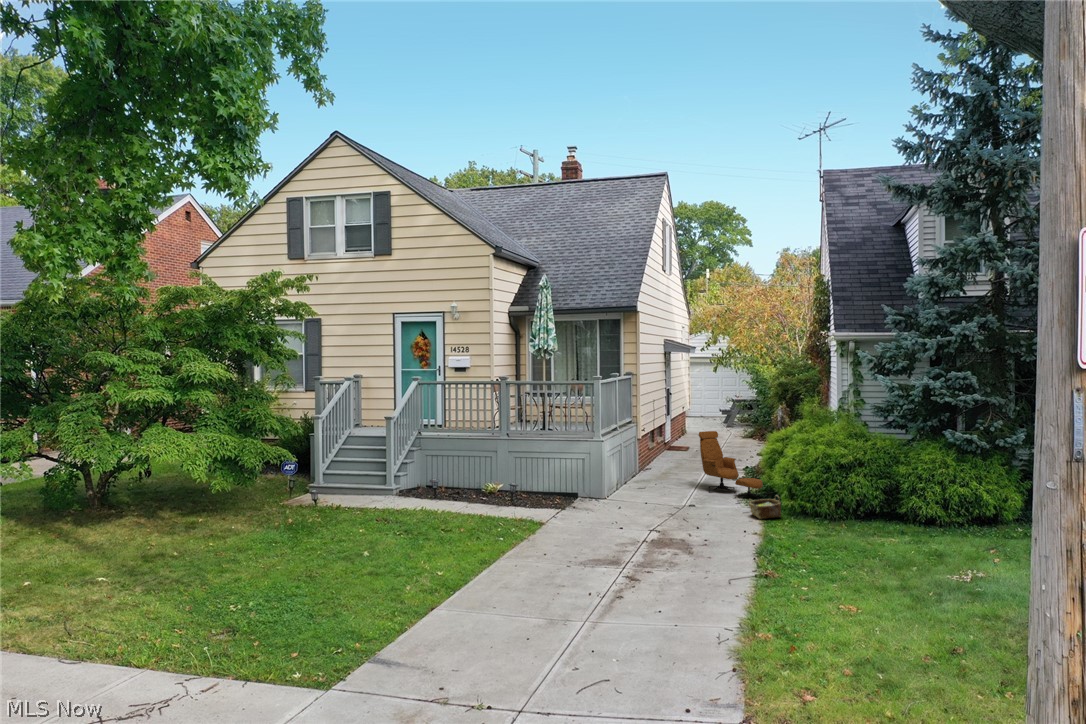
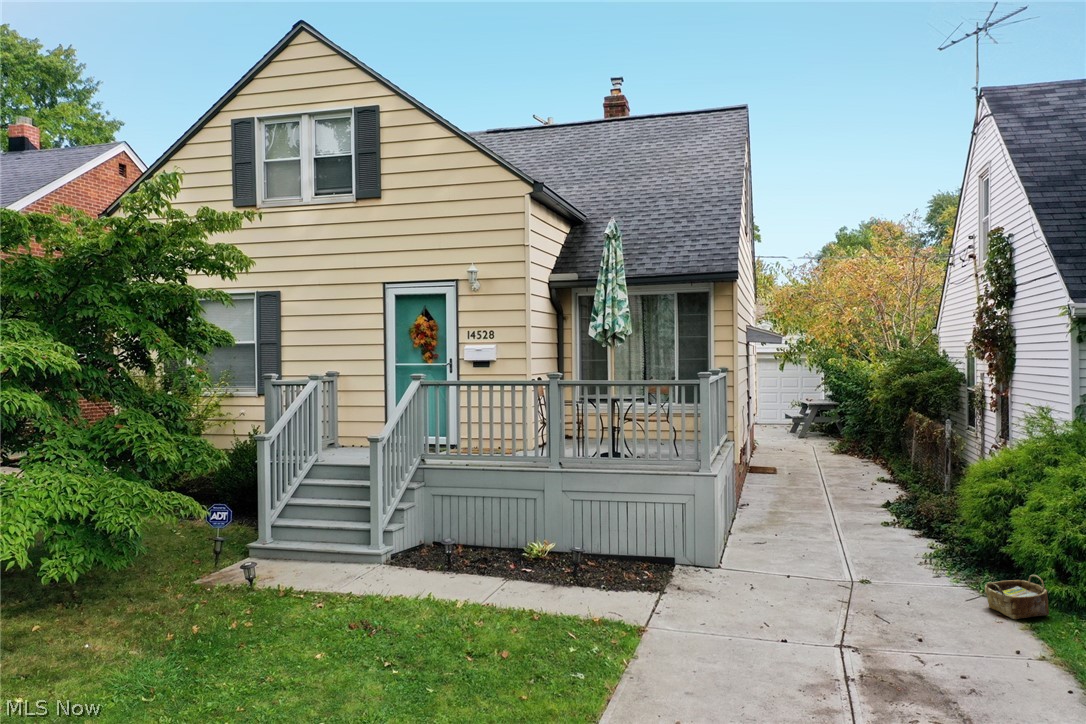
lounge chair: present [699,431,763,499] -> none [849,456,967,568]

